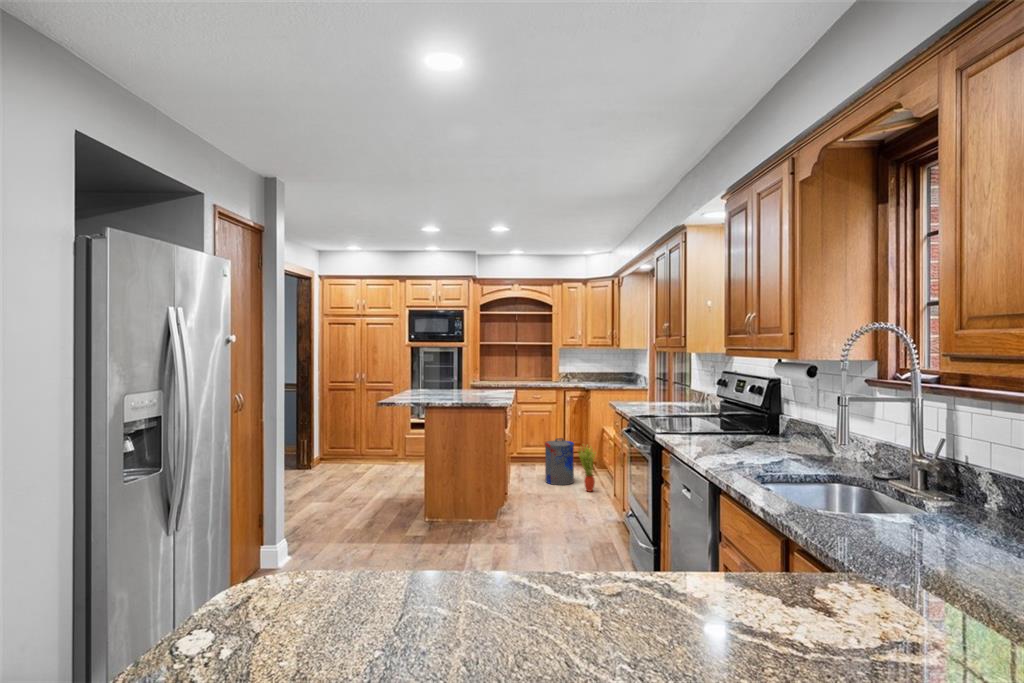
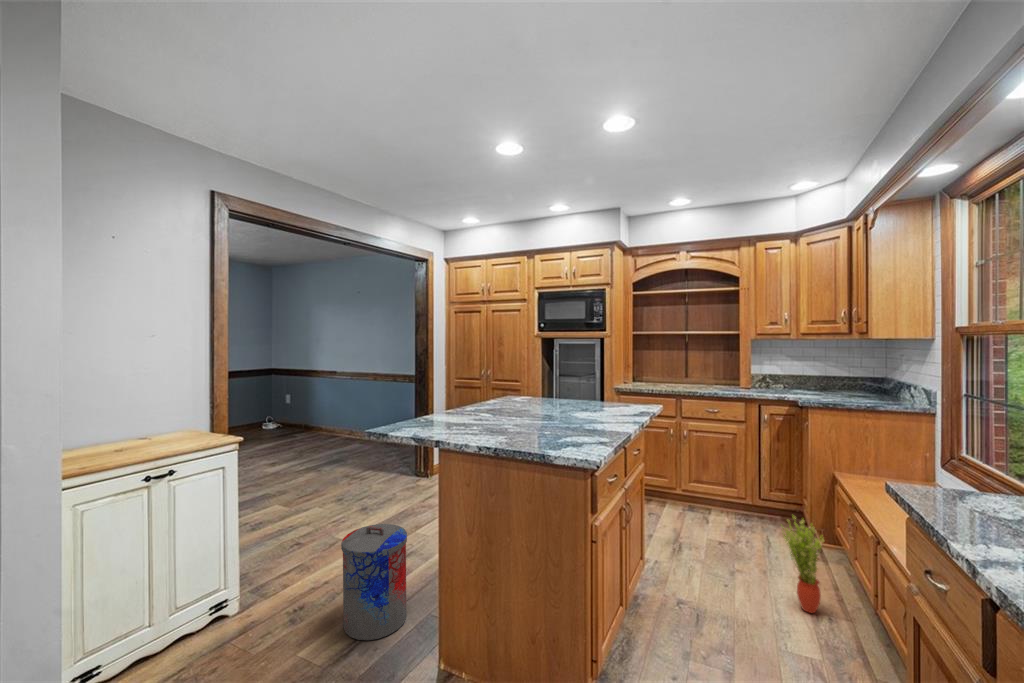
trash can: present [545,438,574,485] -> present [341,524,407,640]

